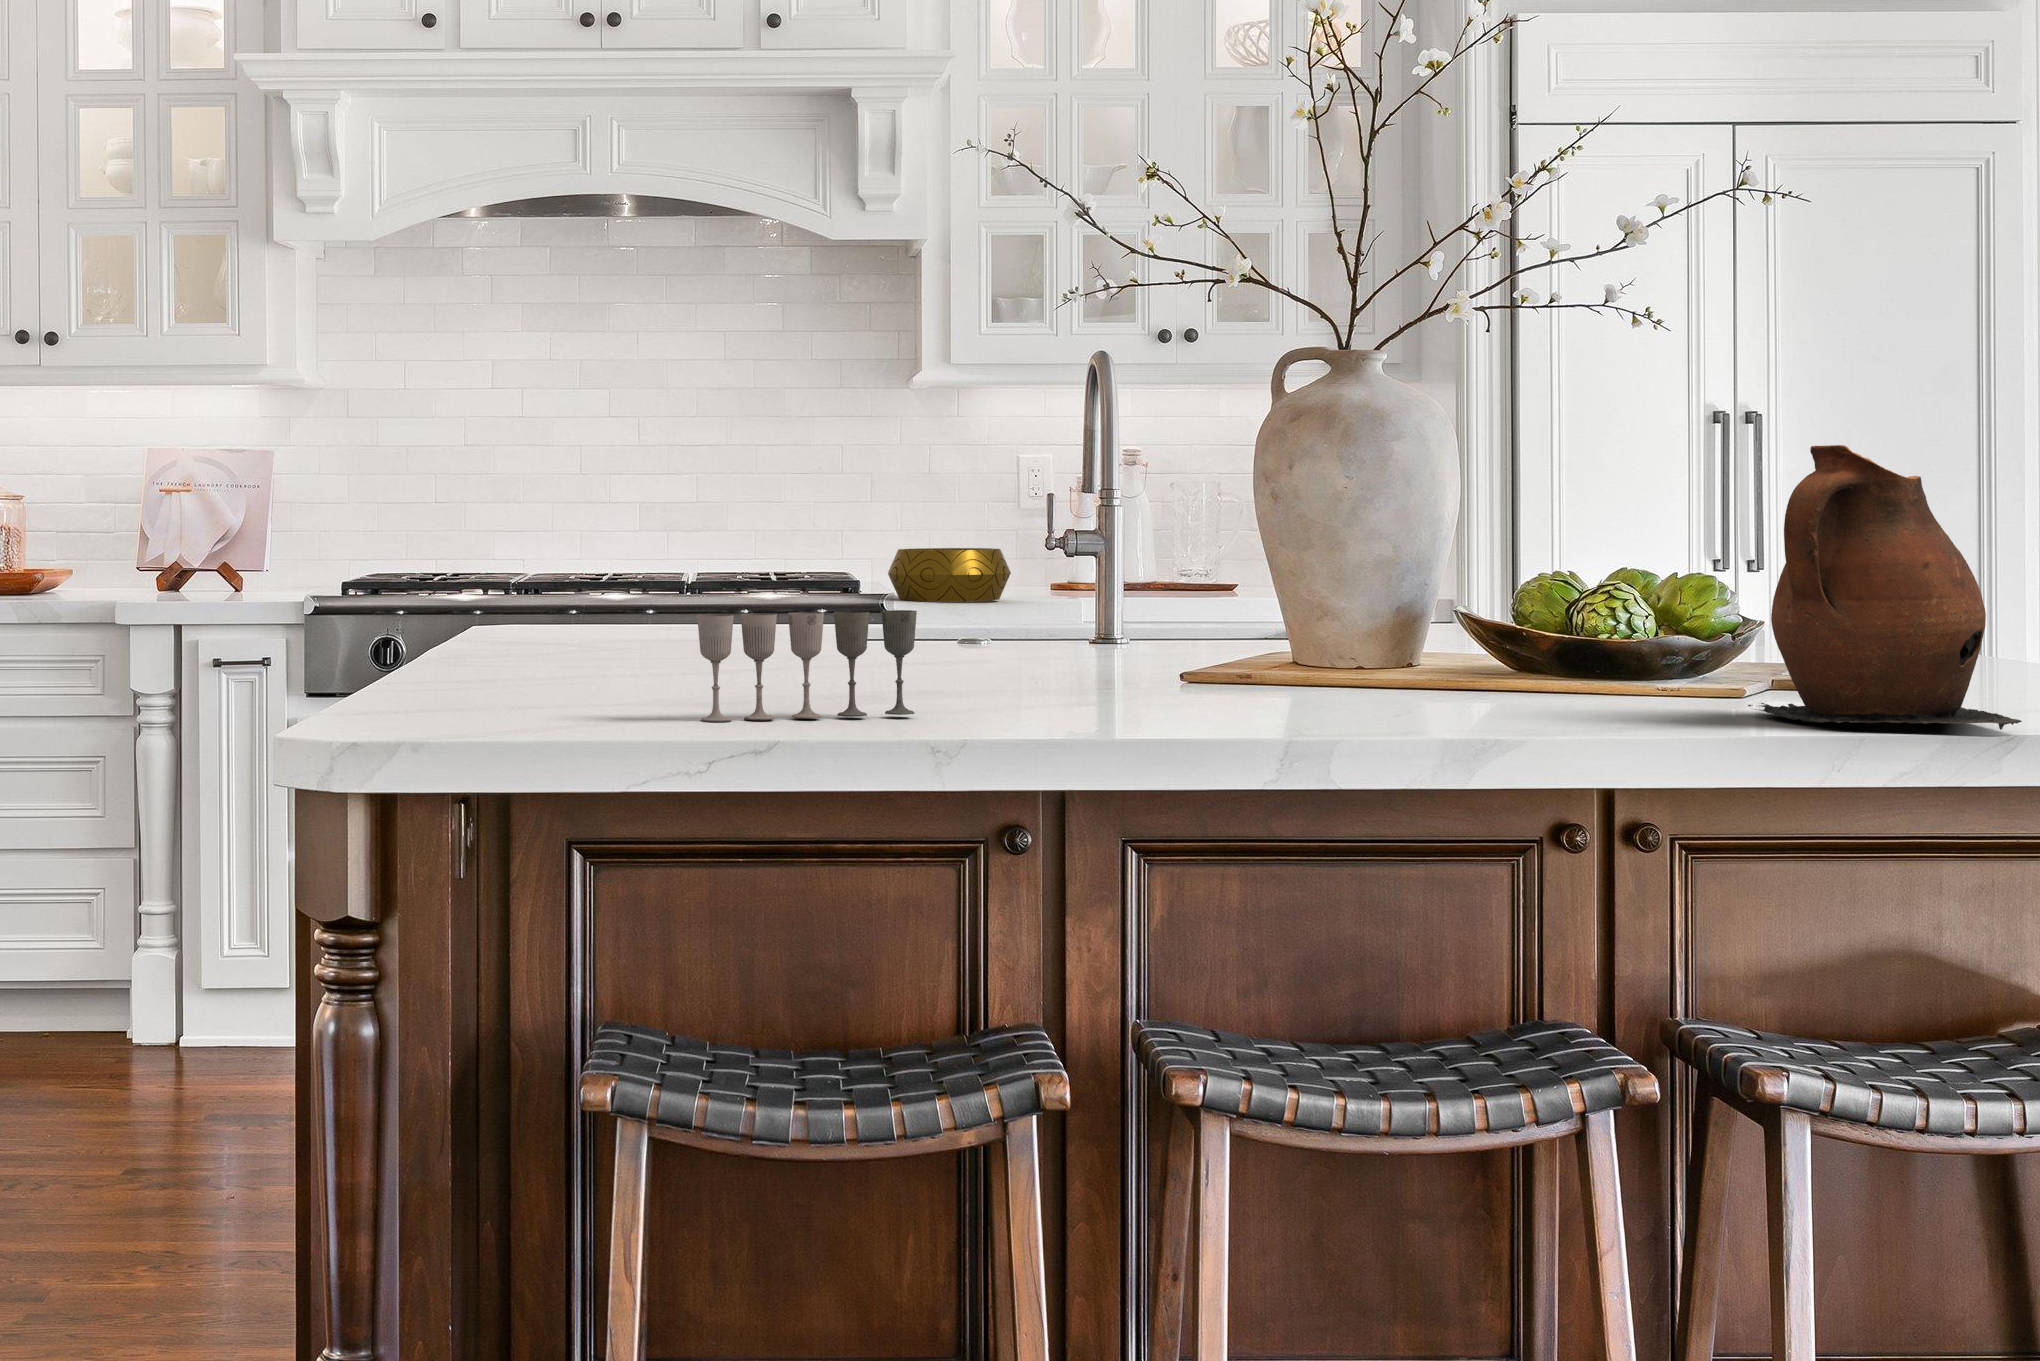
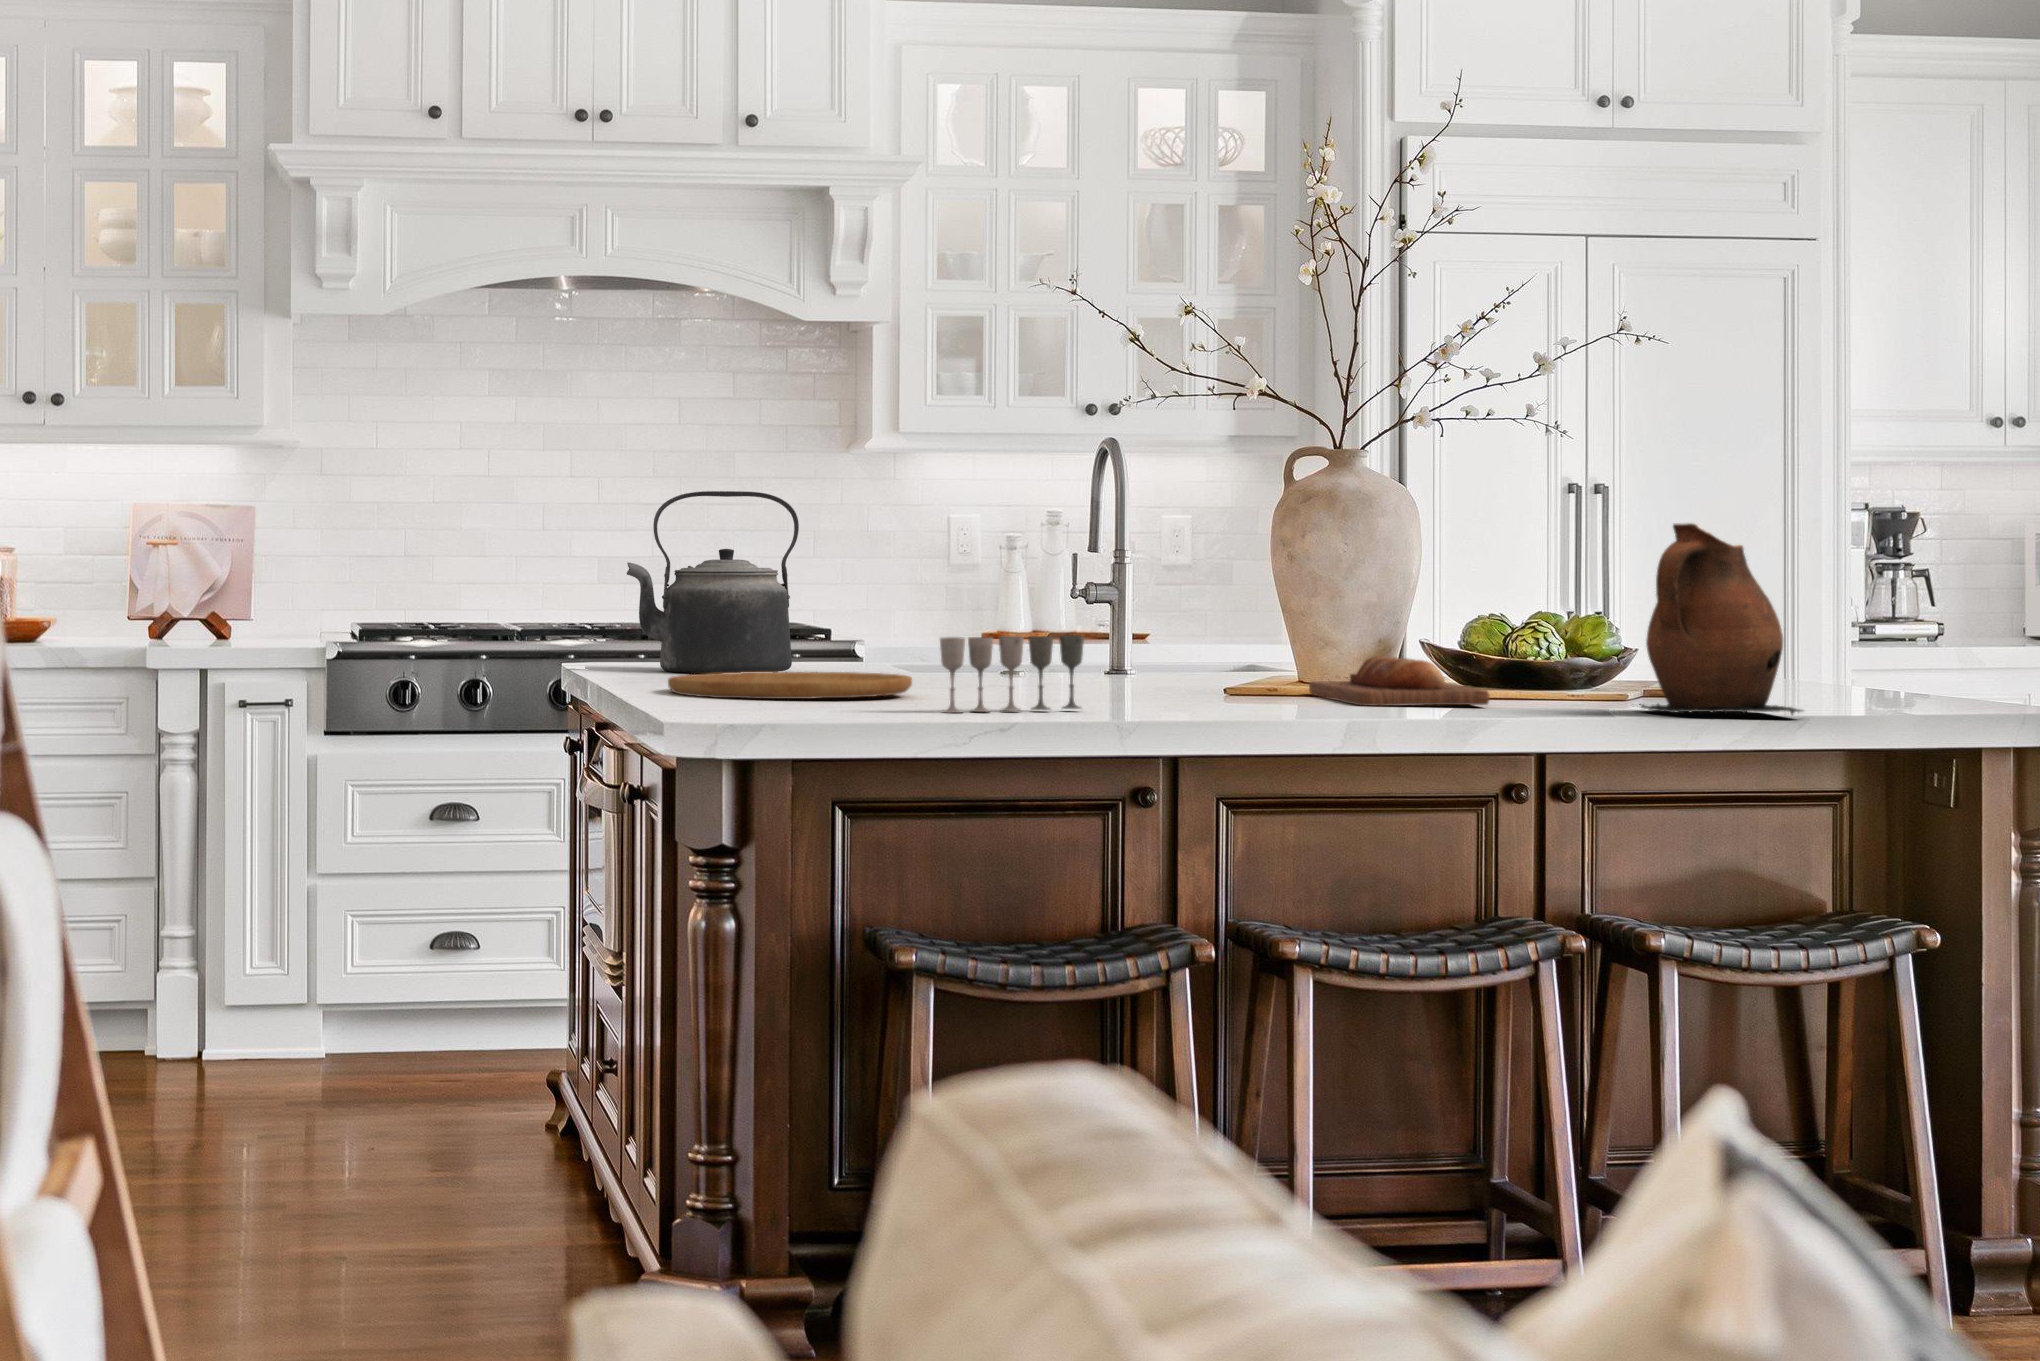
kettle: none [481,426,687,645] -> present [627,491,799,673]
decorative bowl: present [888,548,1011,601] -> none [870,598,981,646]
bread loaf: none [1302,631,1537,704] -> present [1309,656,1490,706]
cutting board: none [416,650,735,693] -> present [668,672,912,699]

